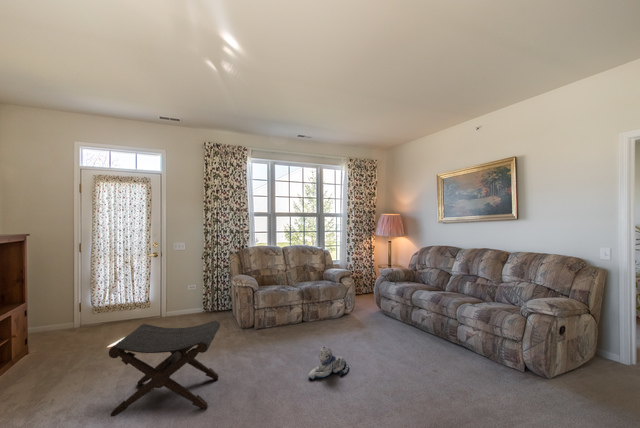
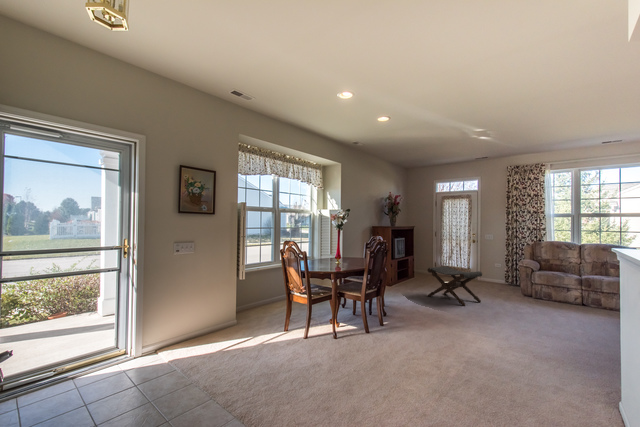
plush toy: present [308,347,349,379] -> none [533,303,576,326]

